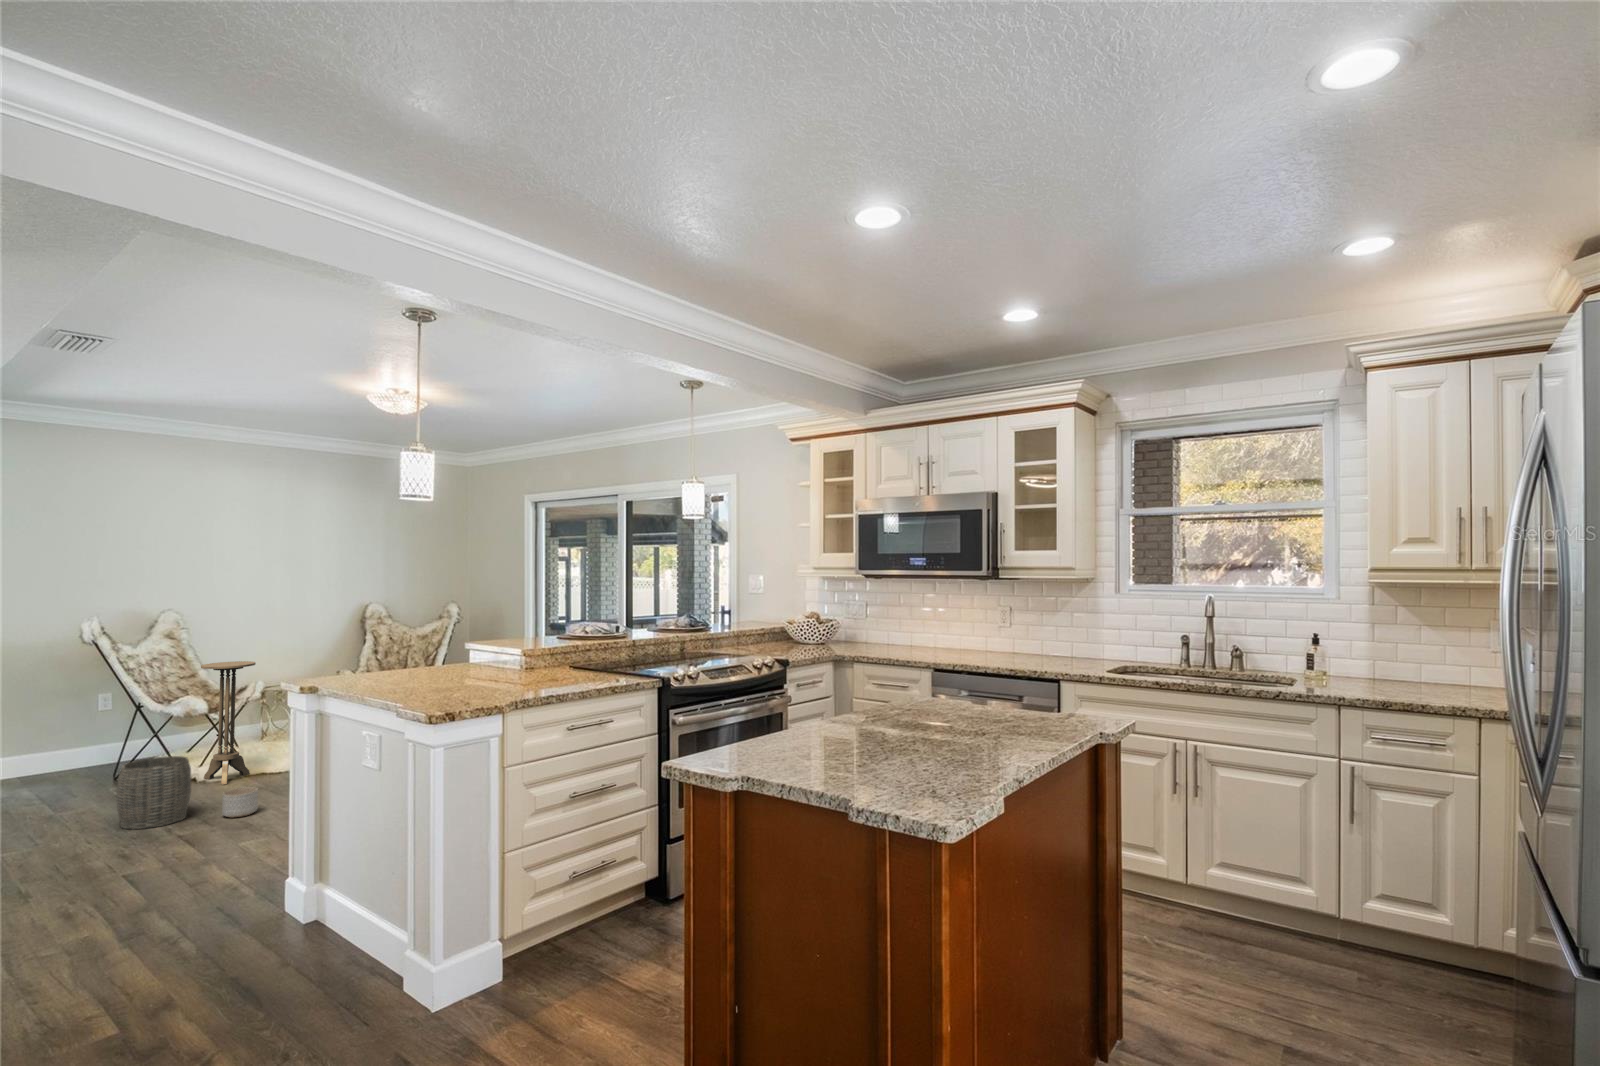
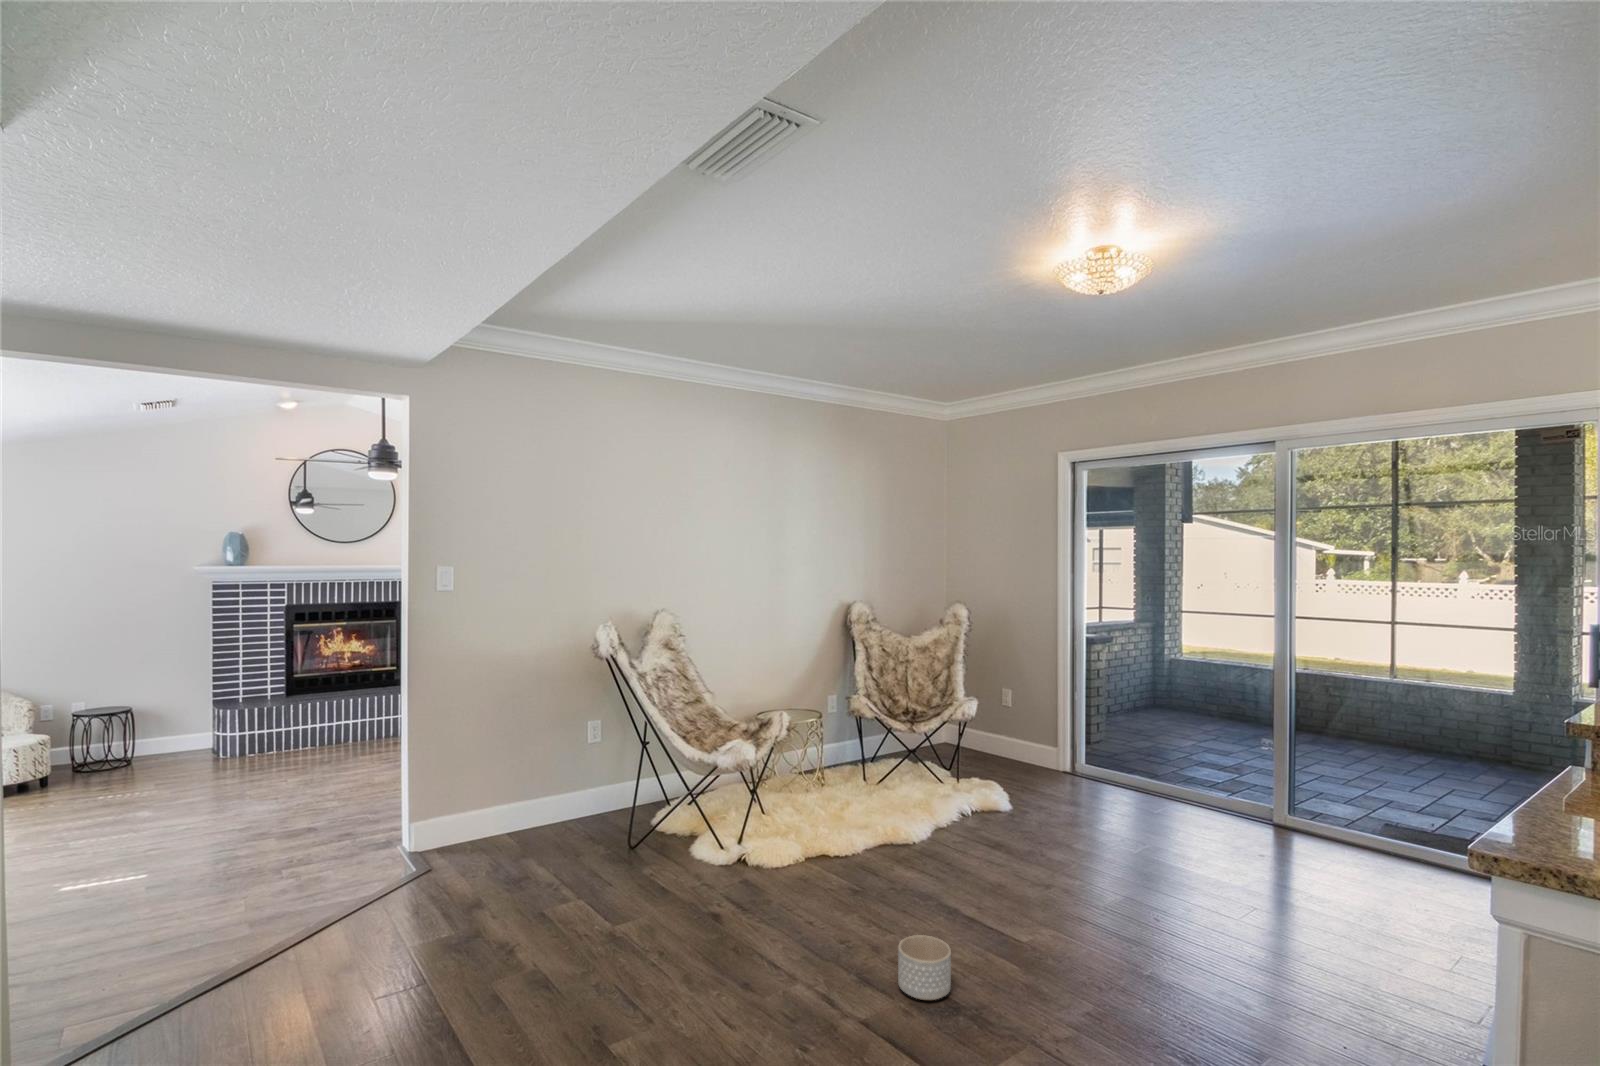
side table: present [201,661,256,785] -> none [759,692,830,890]
woven basket: present [116,756,192,829] -> none [747,871,849,1021]

